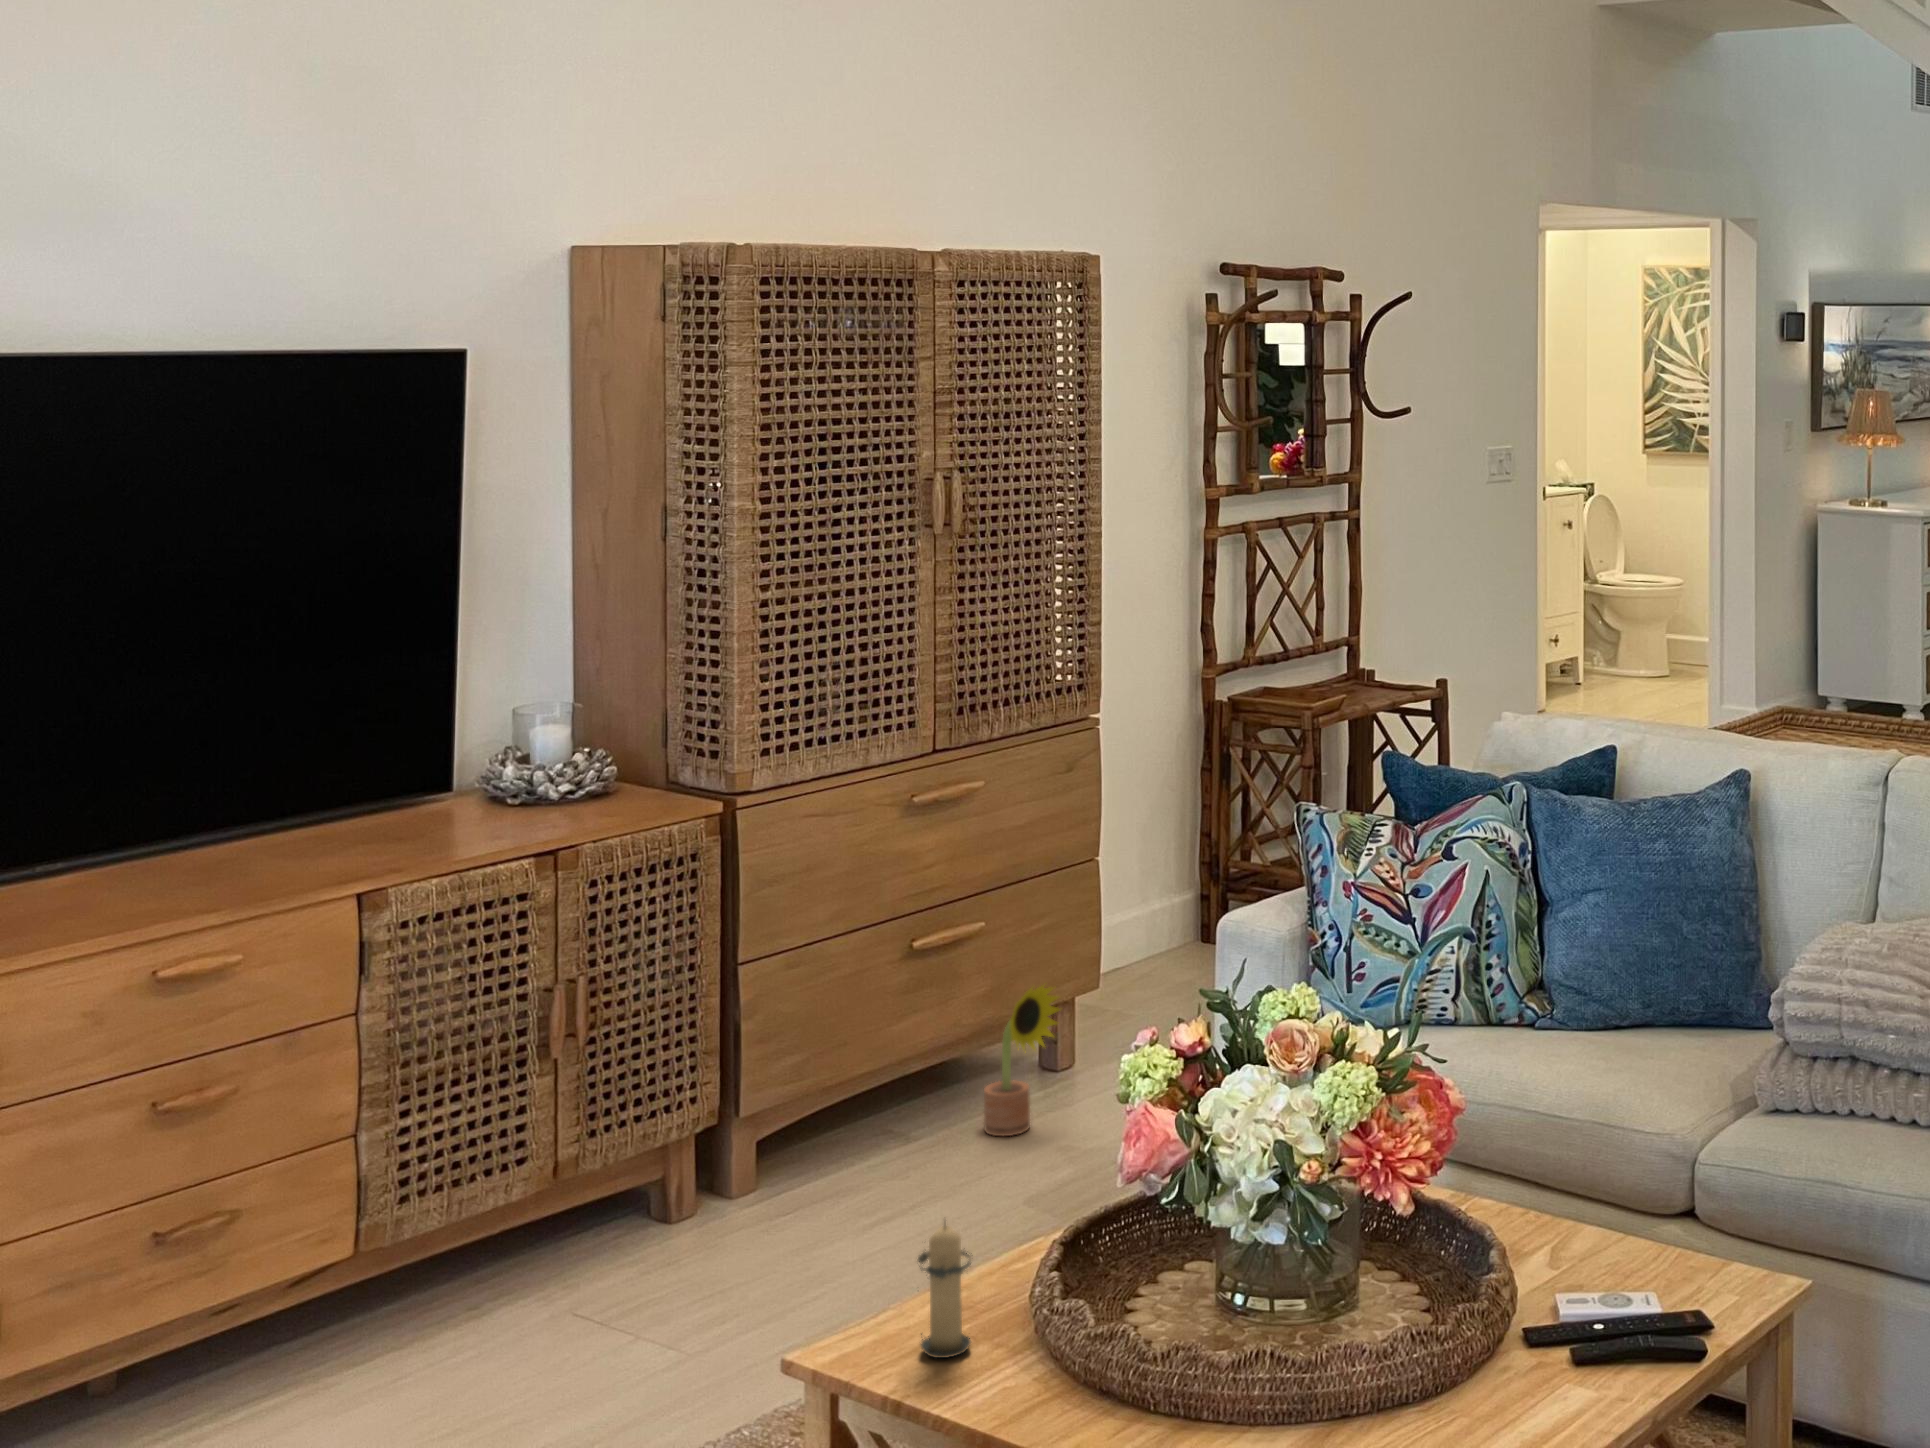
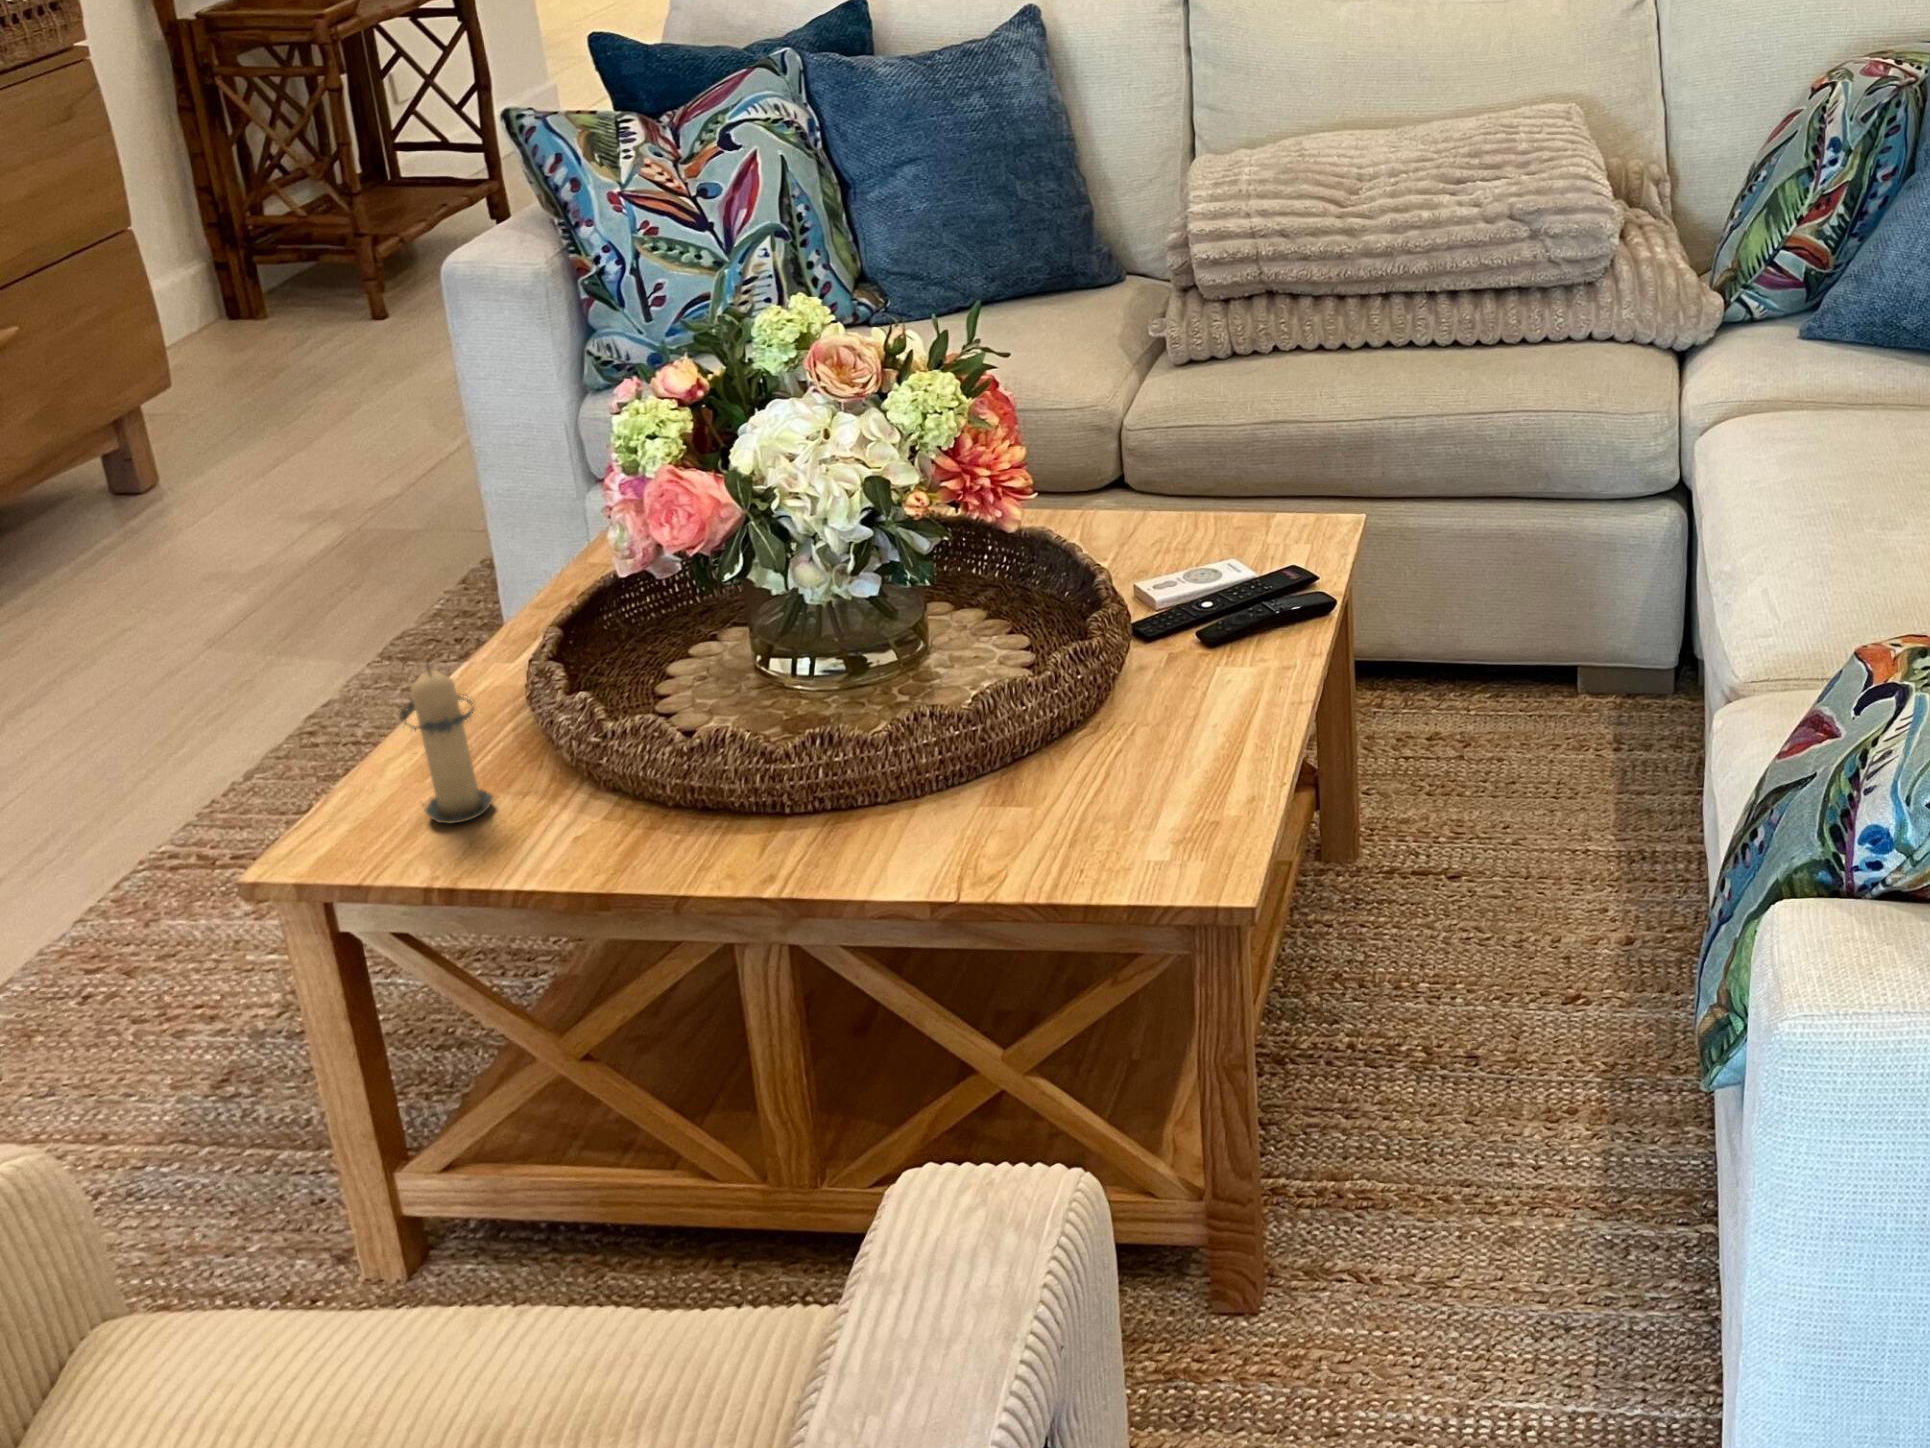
decorative plant: present [984,985,1061,1136] -> none [81,388,168,581]

